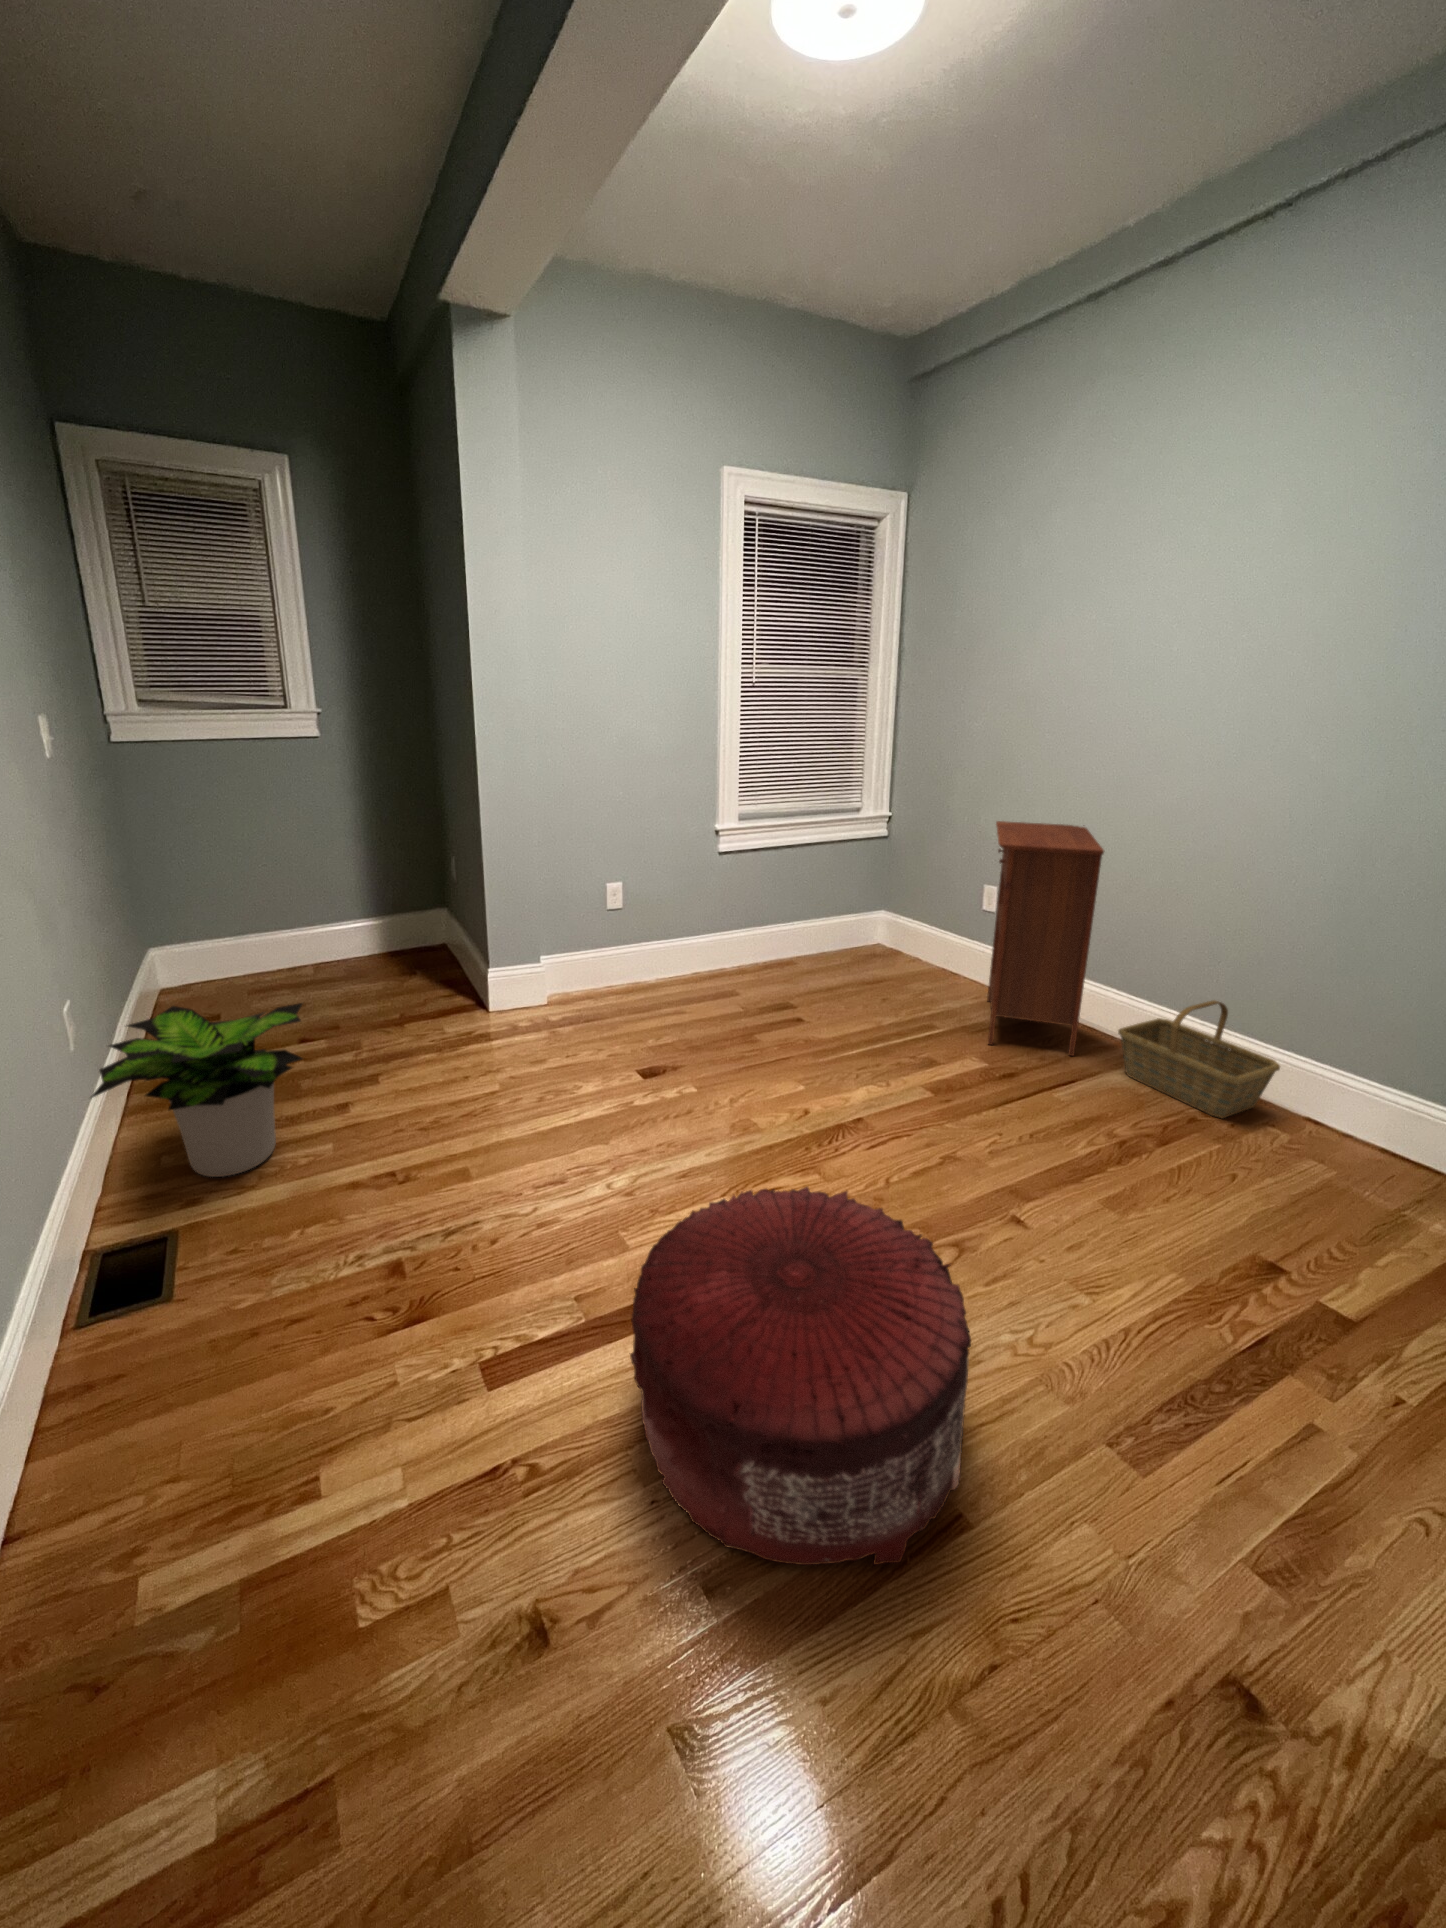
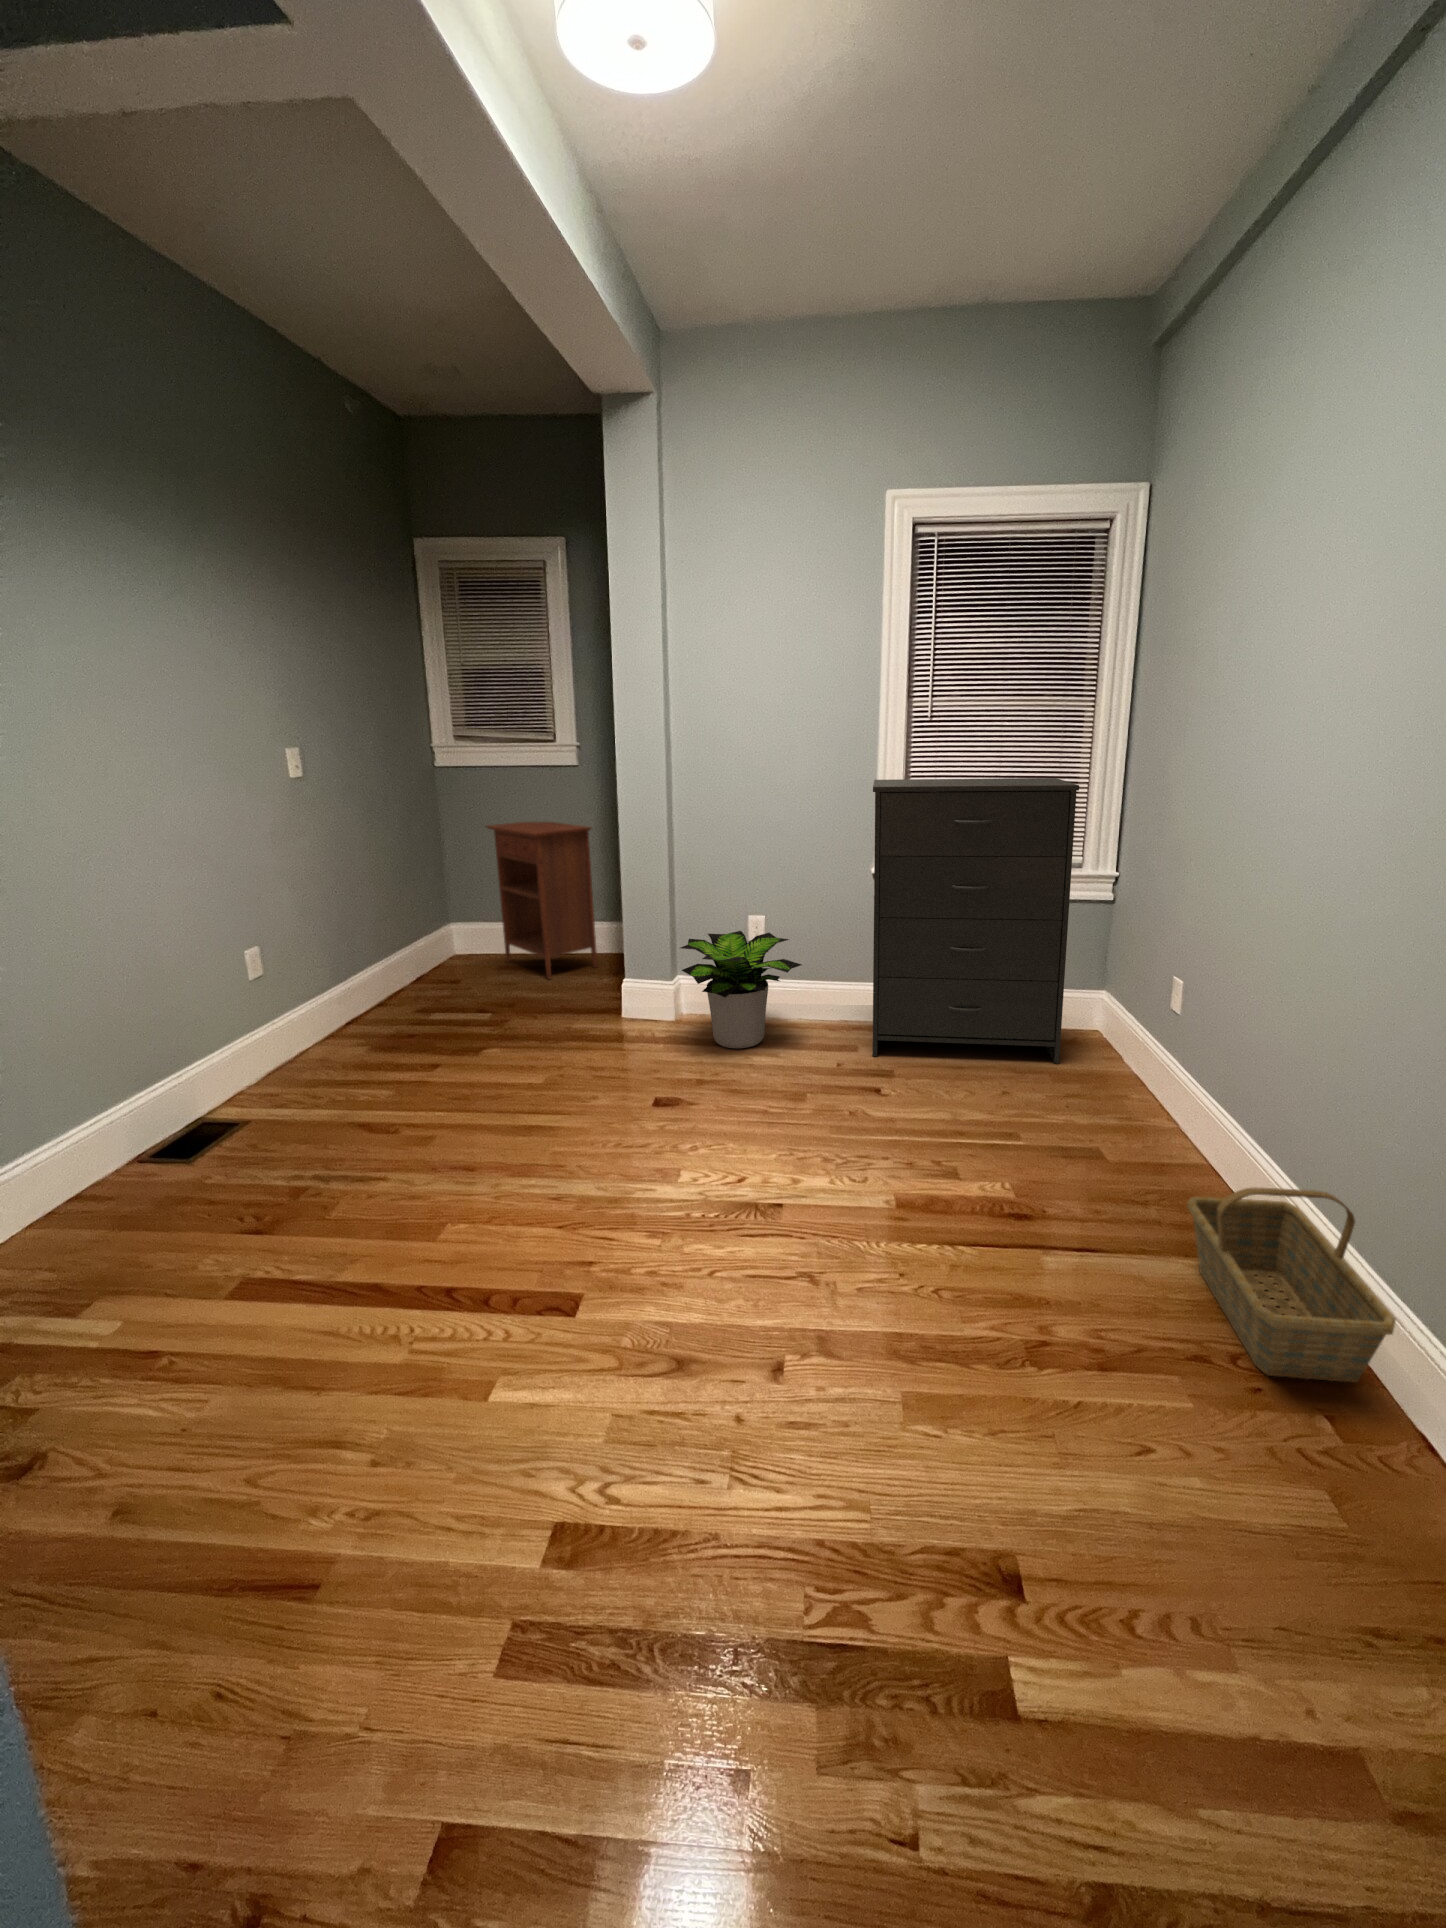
dresser: none [723,742,910,995] -> present [872,778,1079,1063]
nightstand: present [987,821,1104,1056] -> present [486,822,597,979]
potted plant: present [91,1003,303,1177] -> present [681,931,802,1048]
pouf: present [630,1187,971,1565] -> none [128,1204,504,1577]

